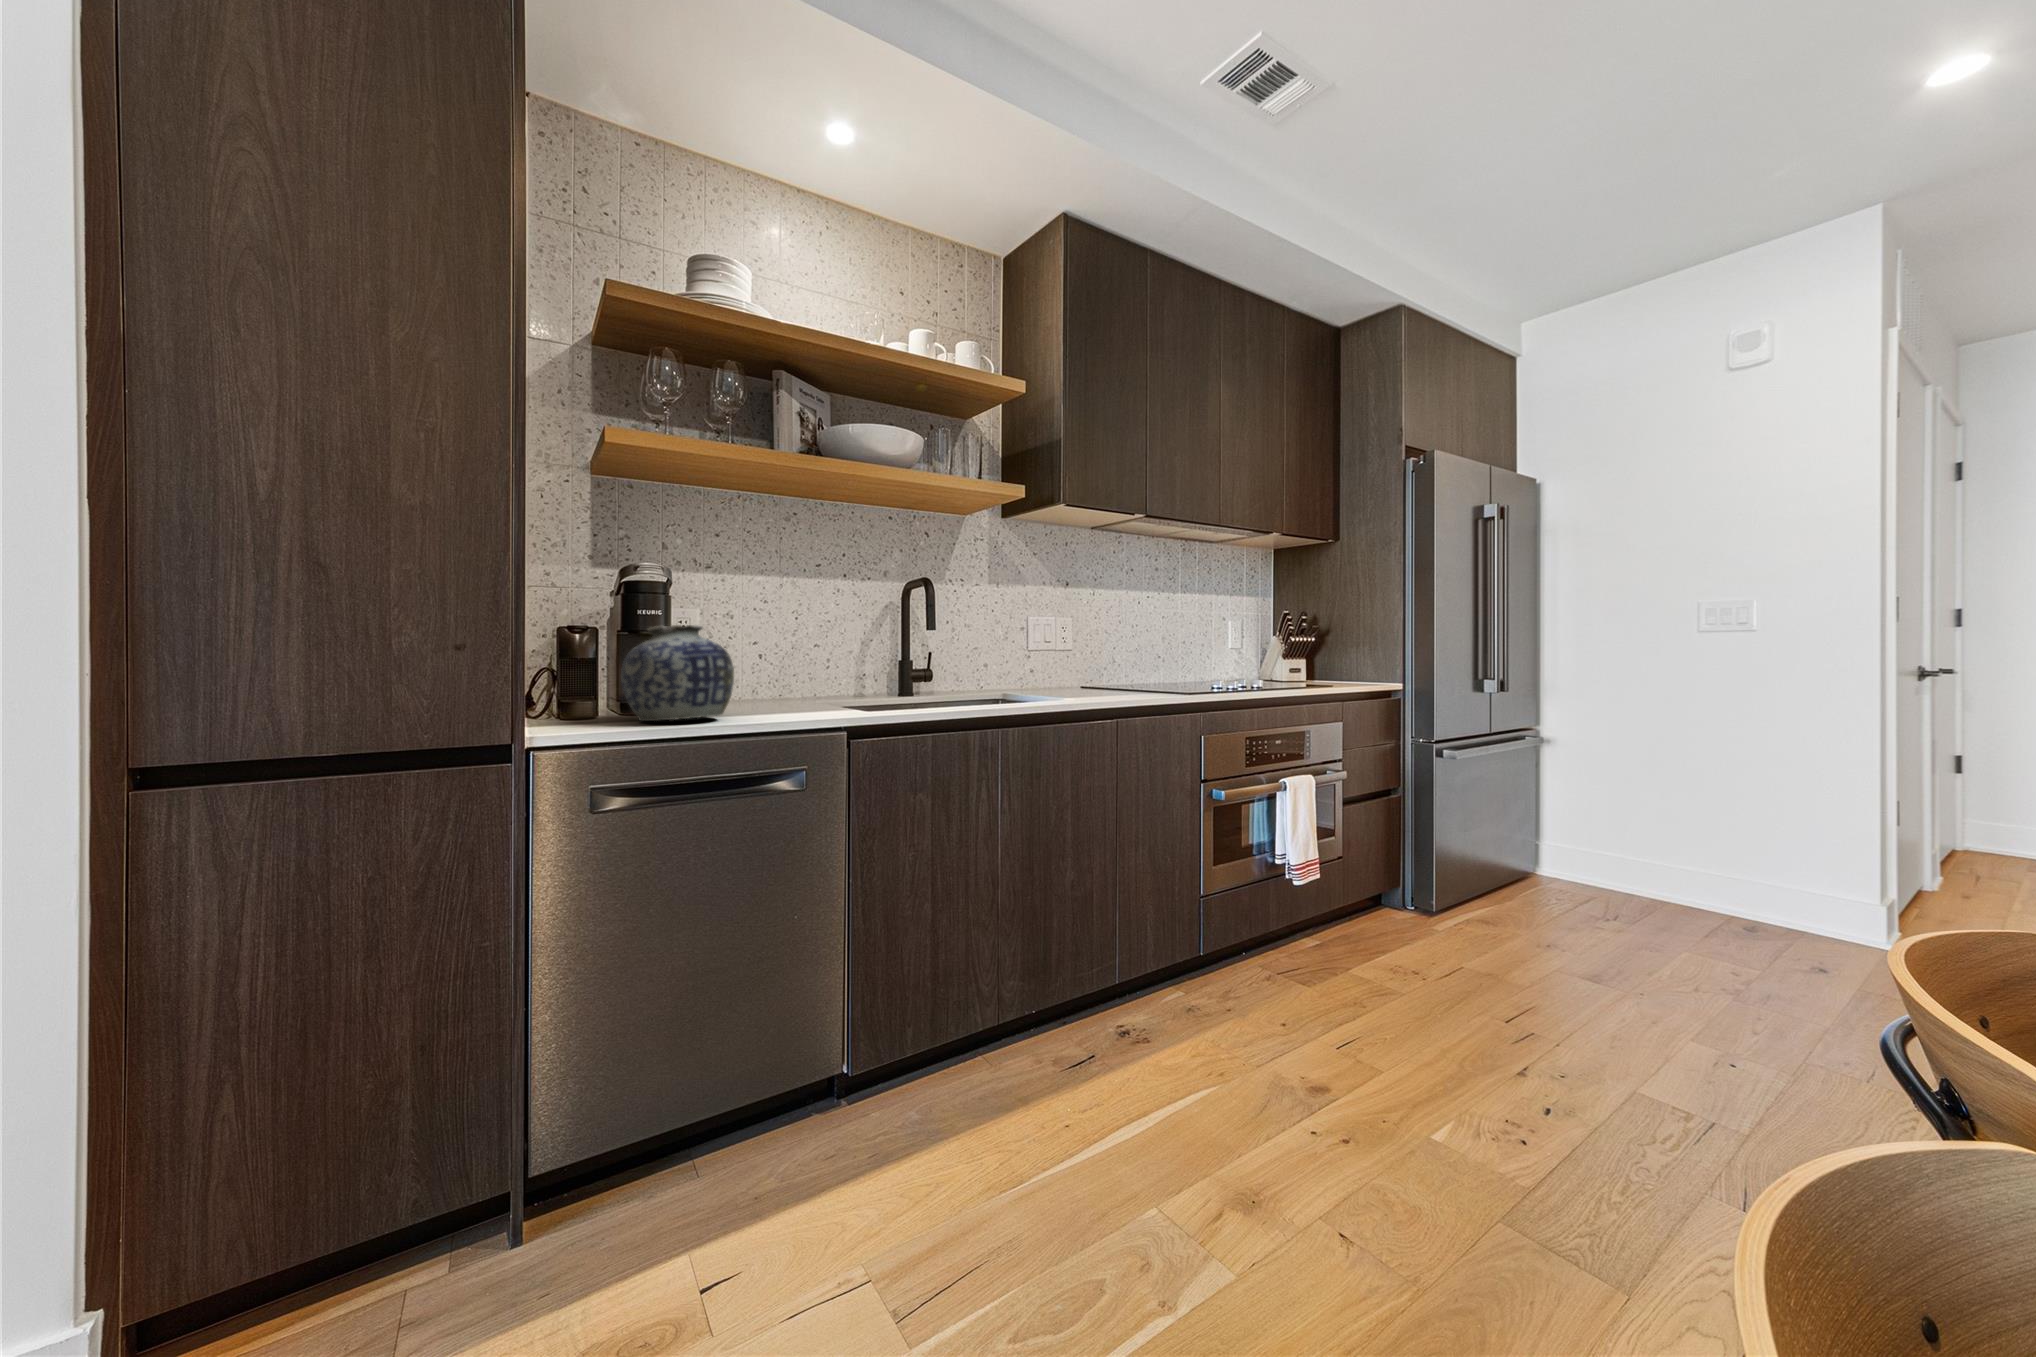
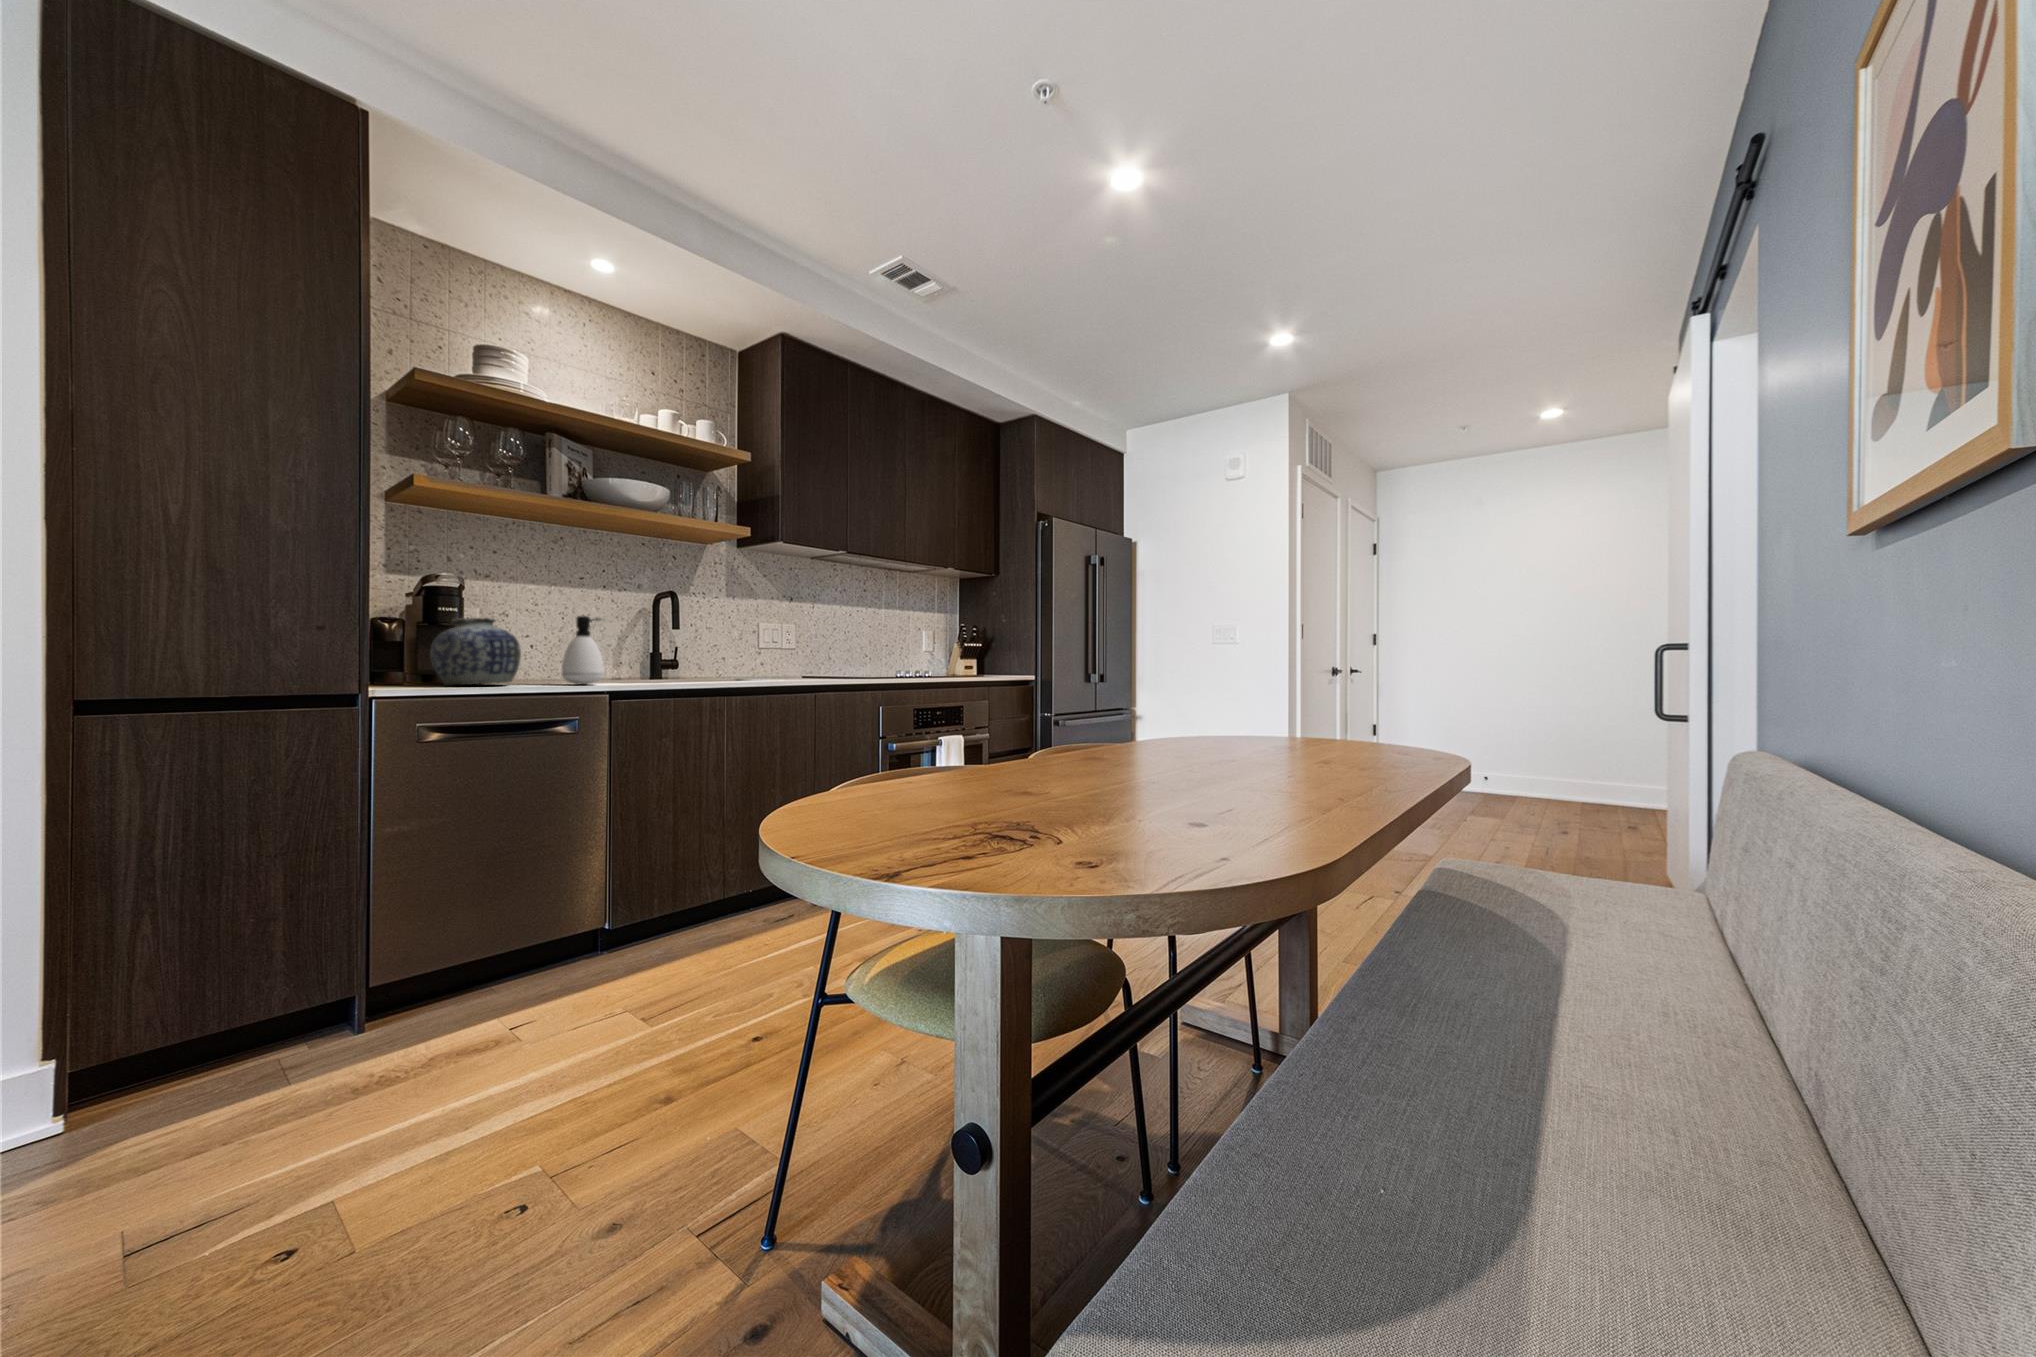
soap dispenser: none [787,618,841,715] -> present [562,616,604,684]

